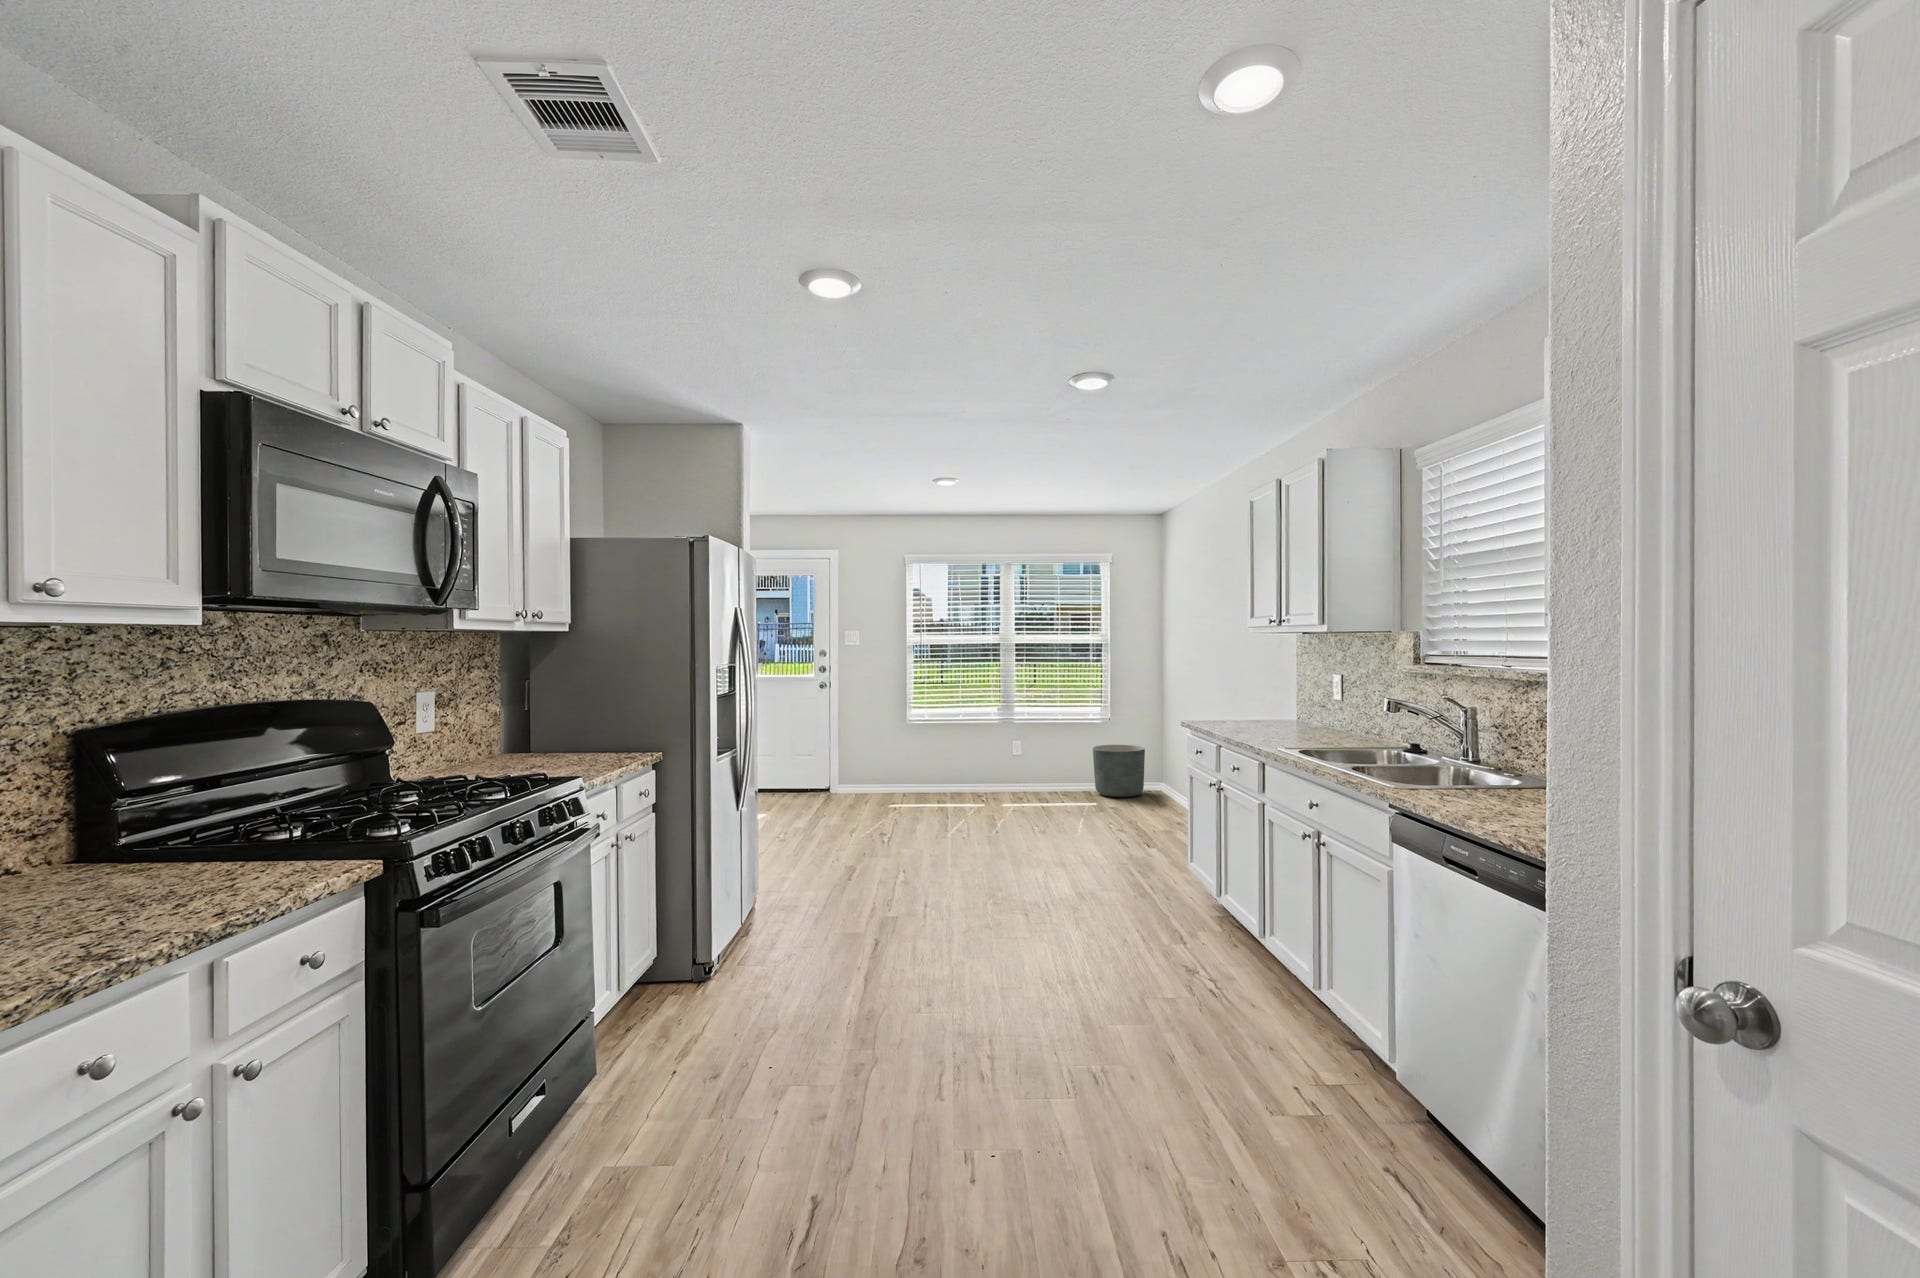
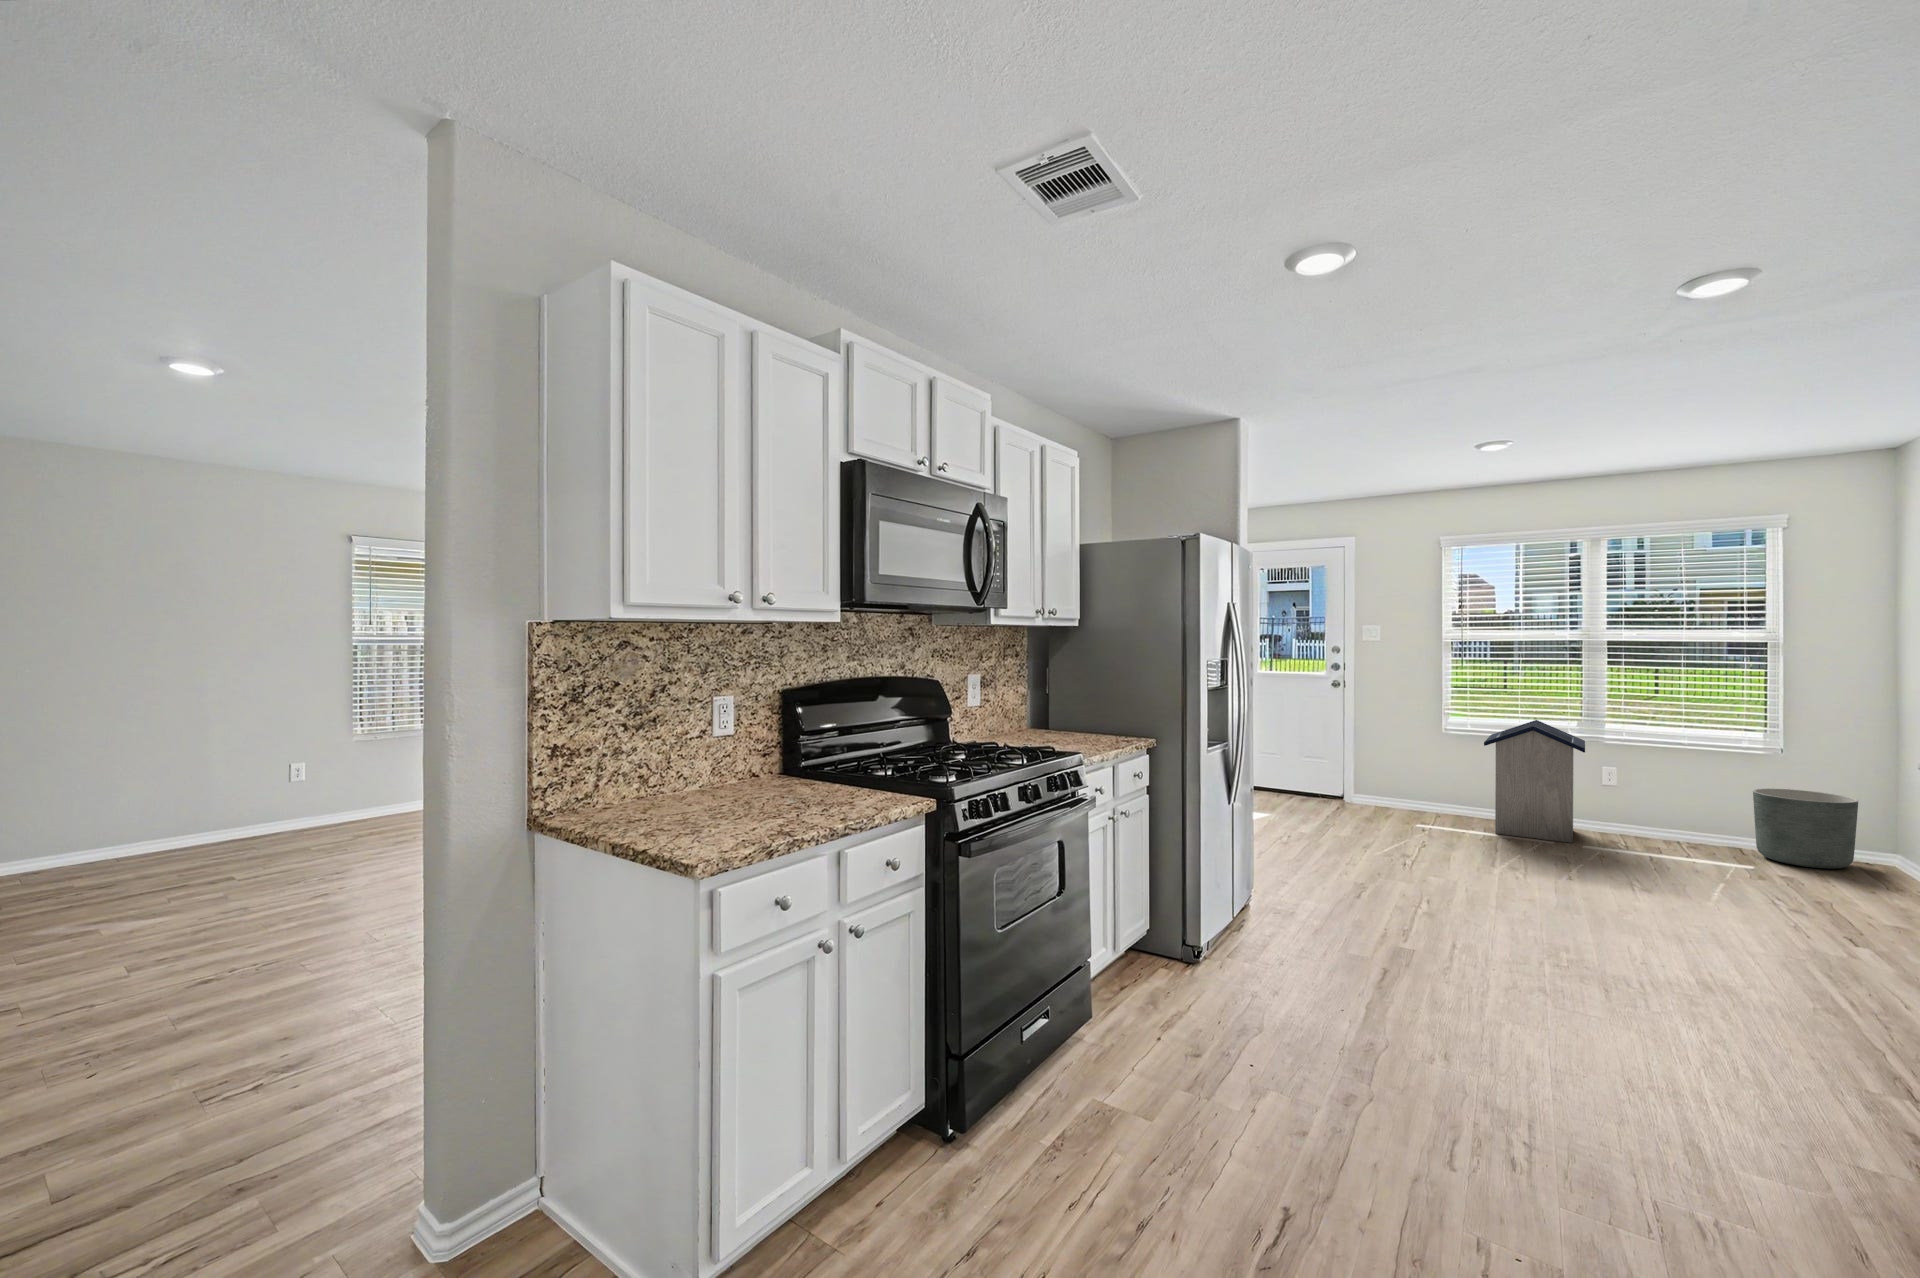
trash can: none [932,707,998,803] -> present [1484,720,1585,843]

